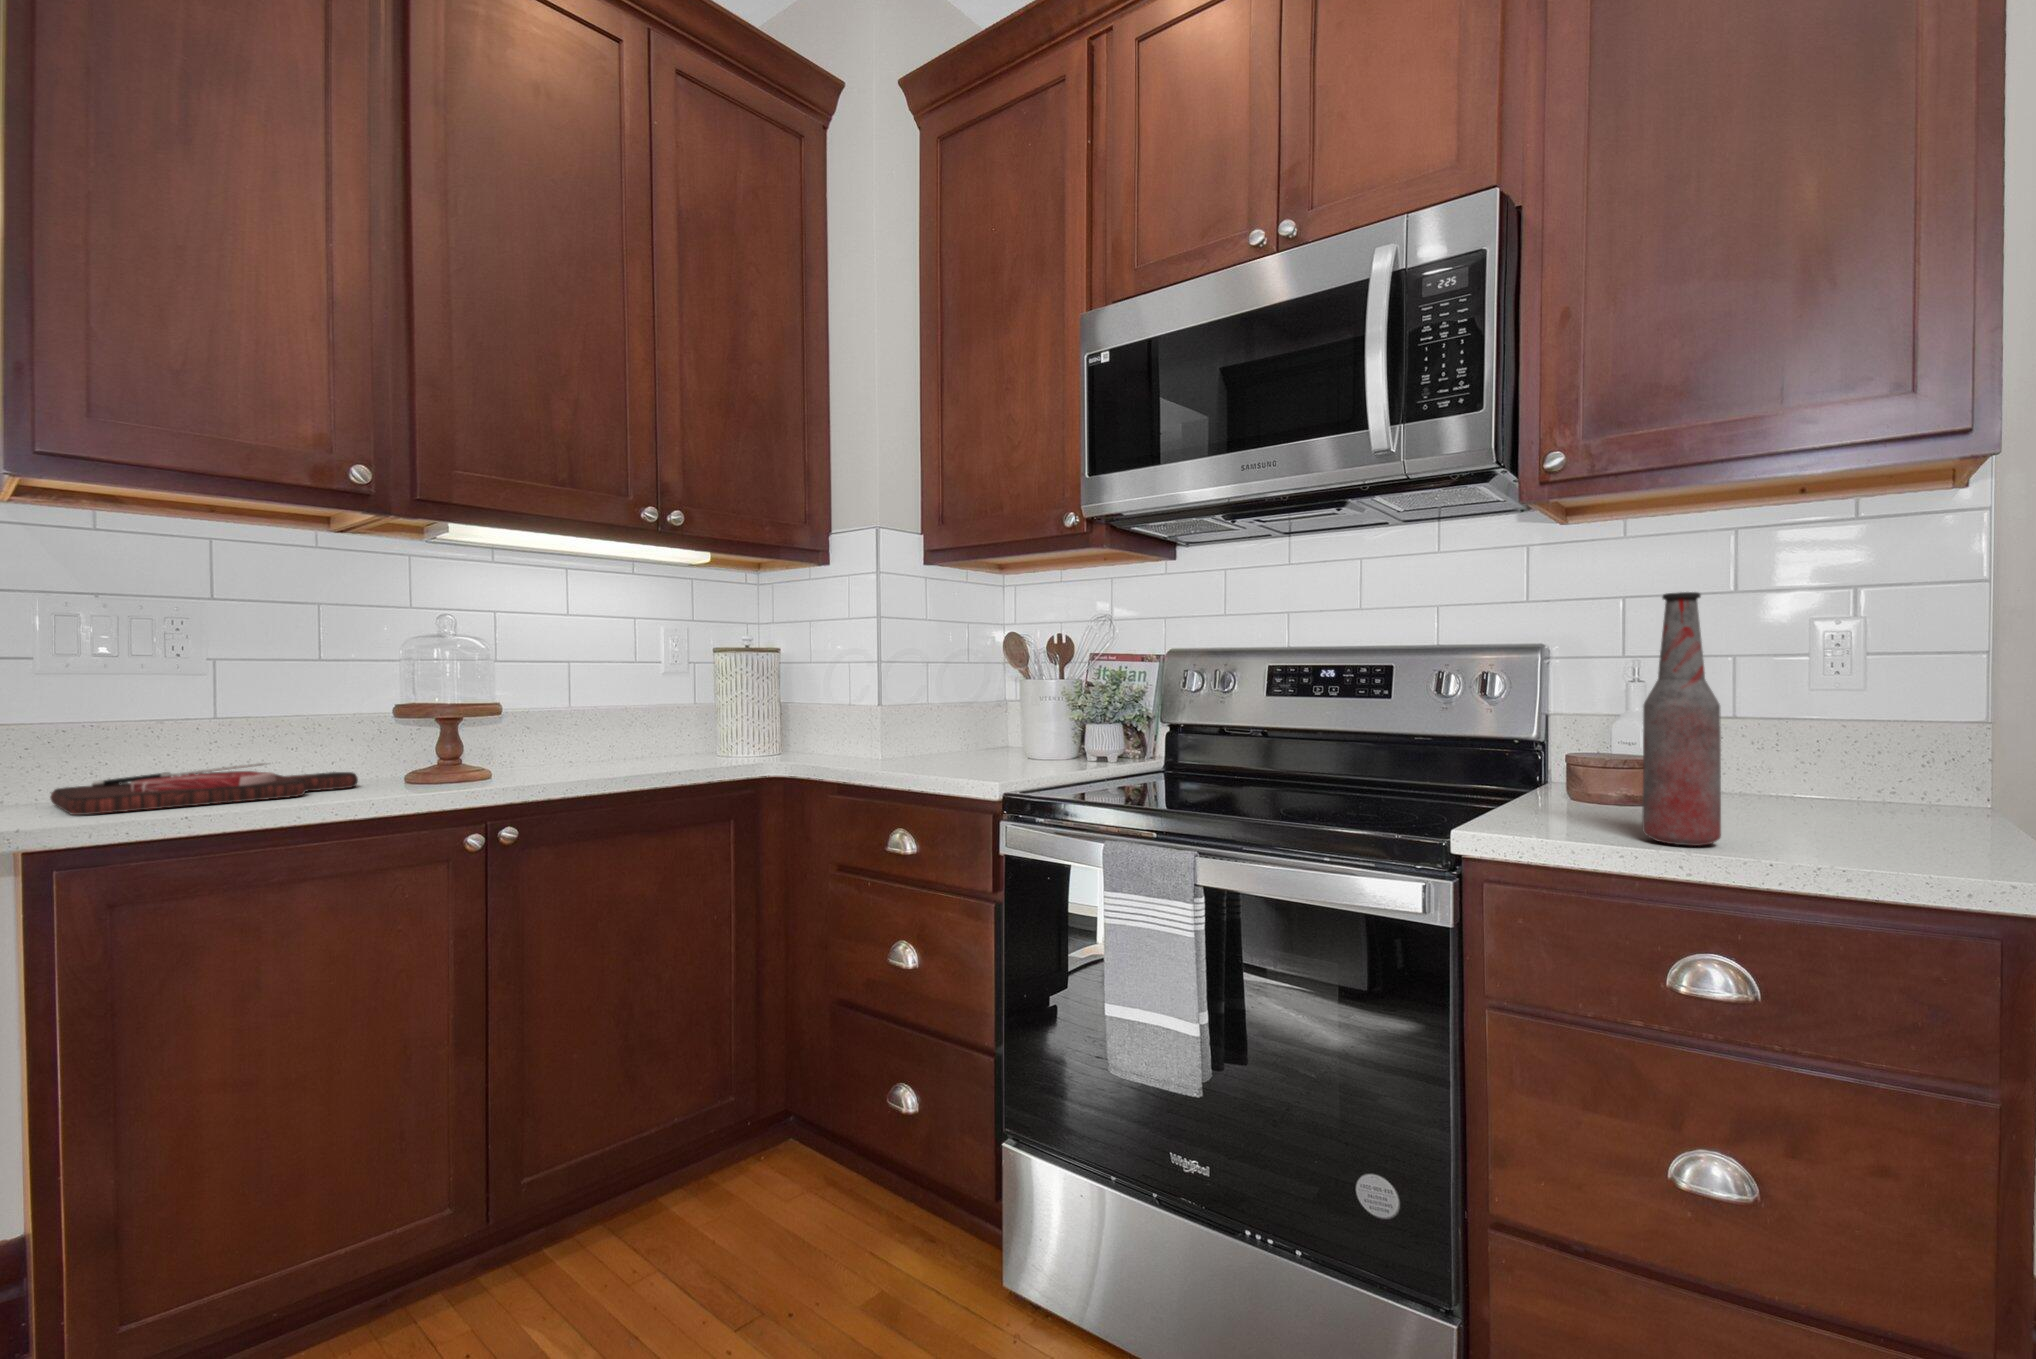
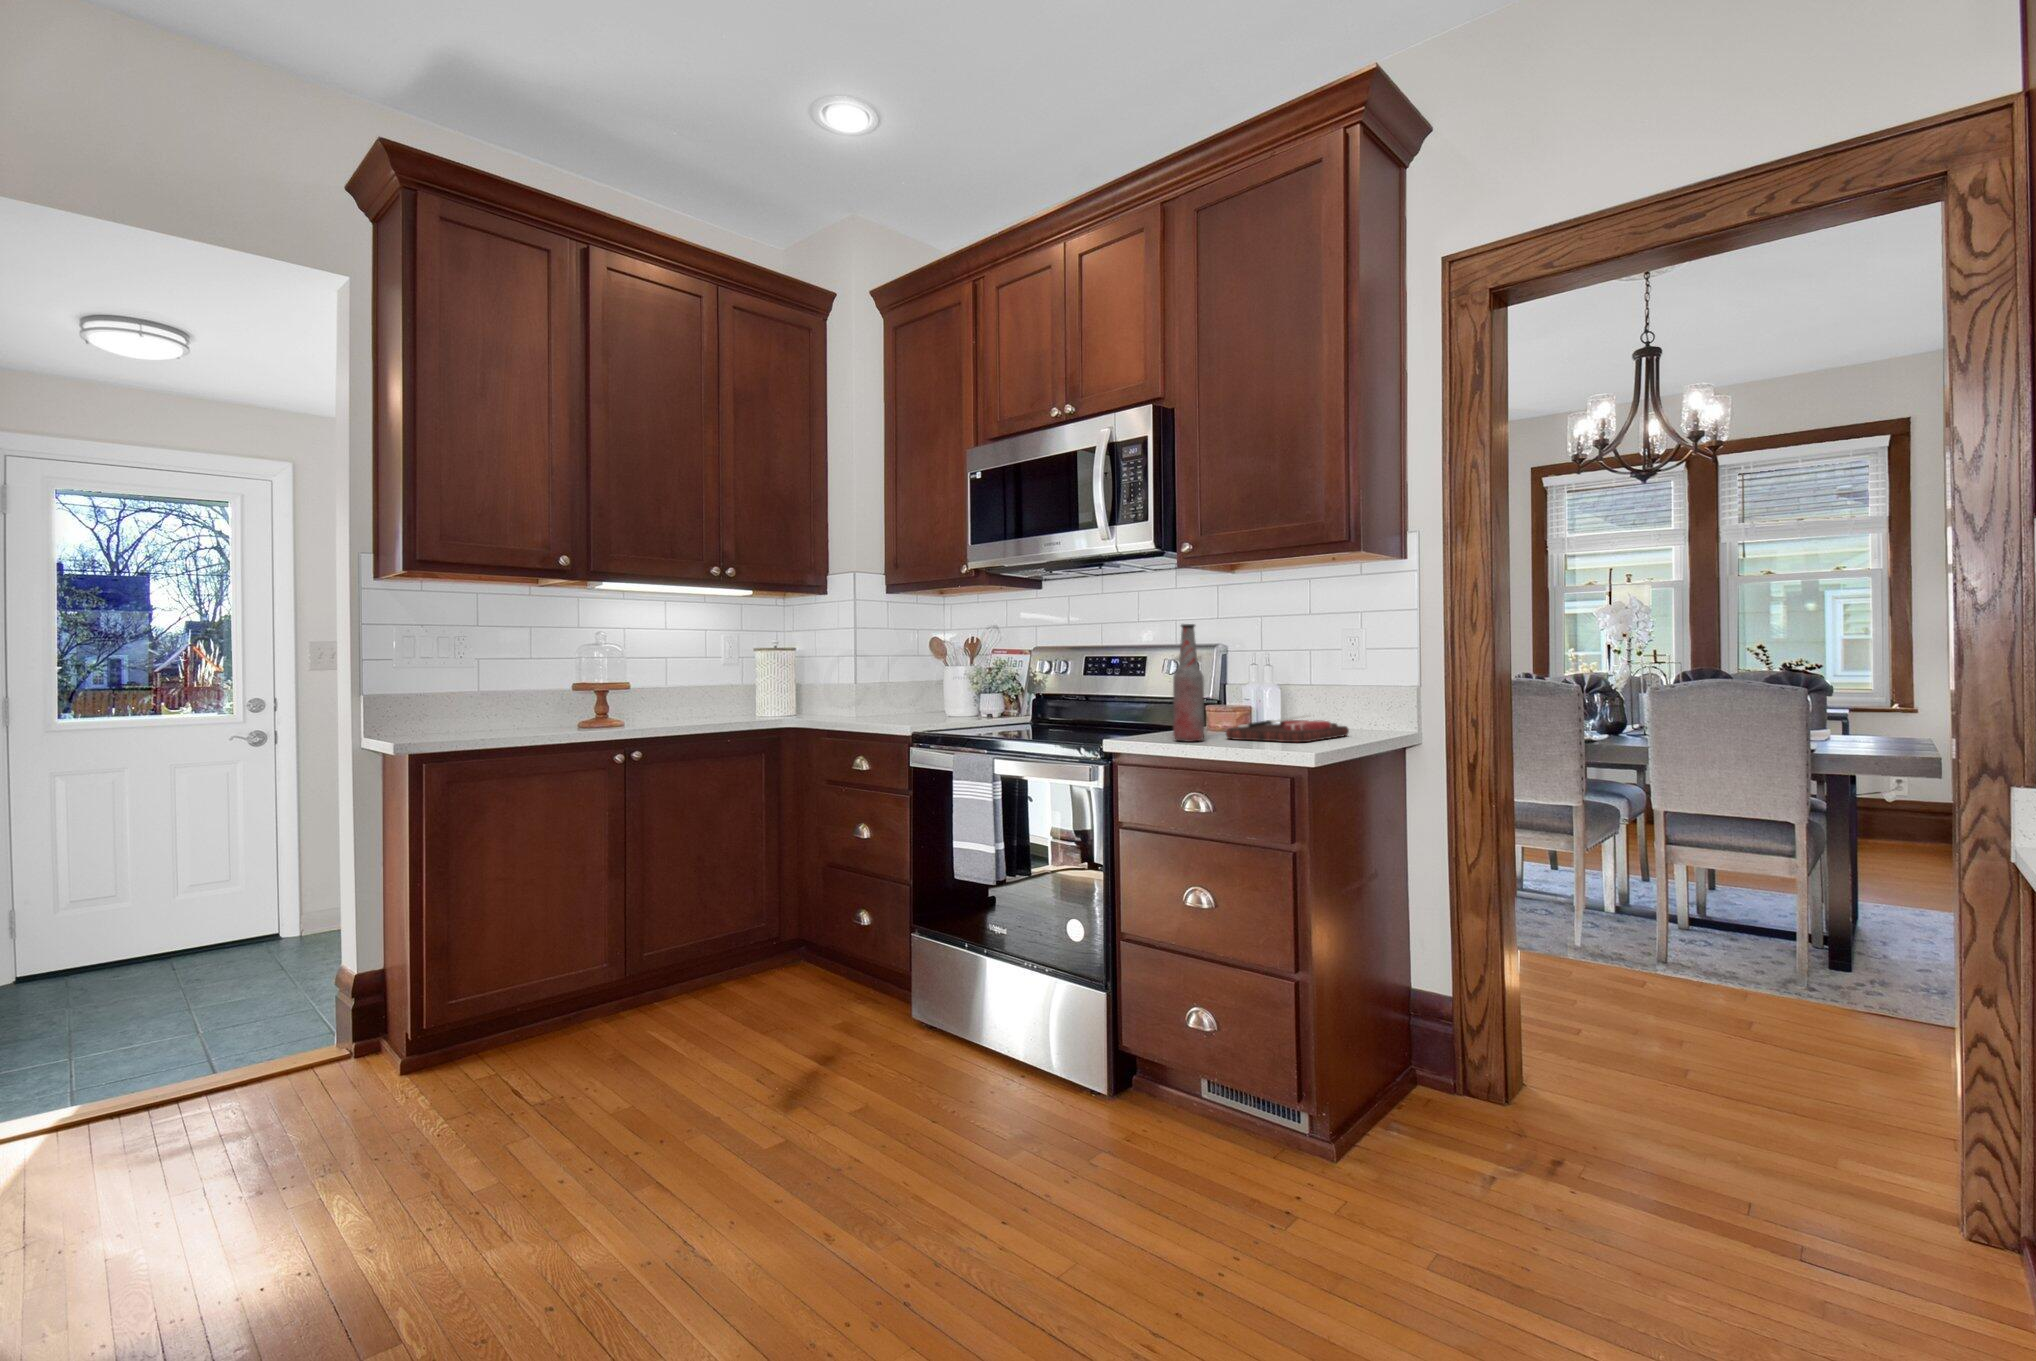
cutting board: present [50,763,358,815] -> present [1226,715,1349,742]

